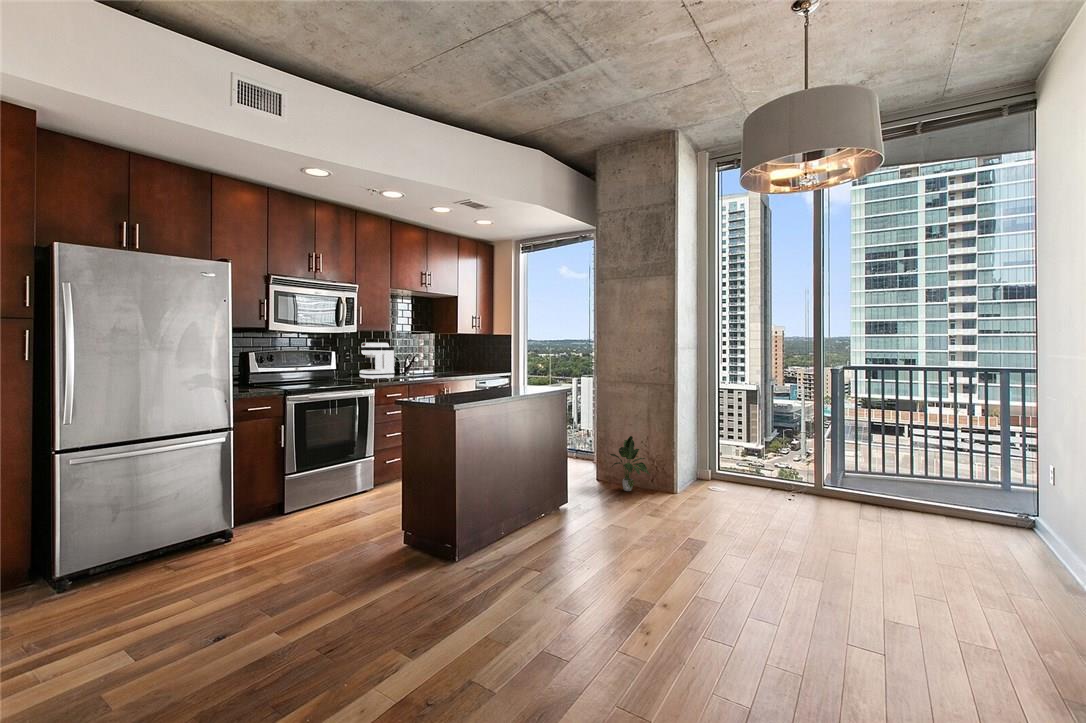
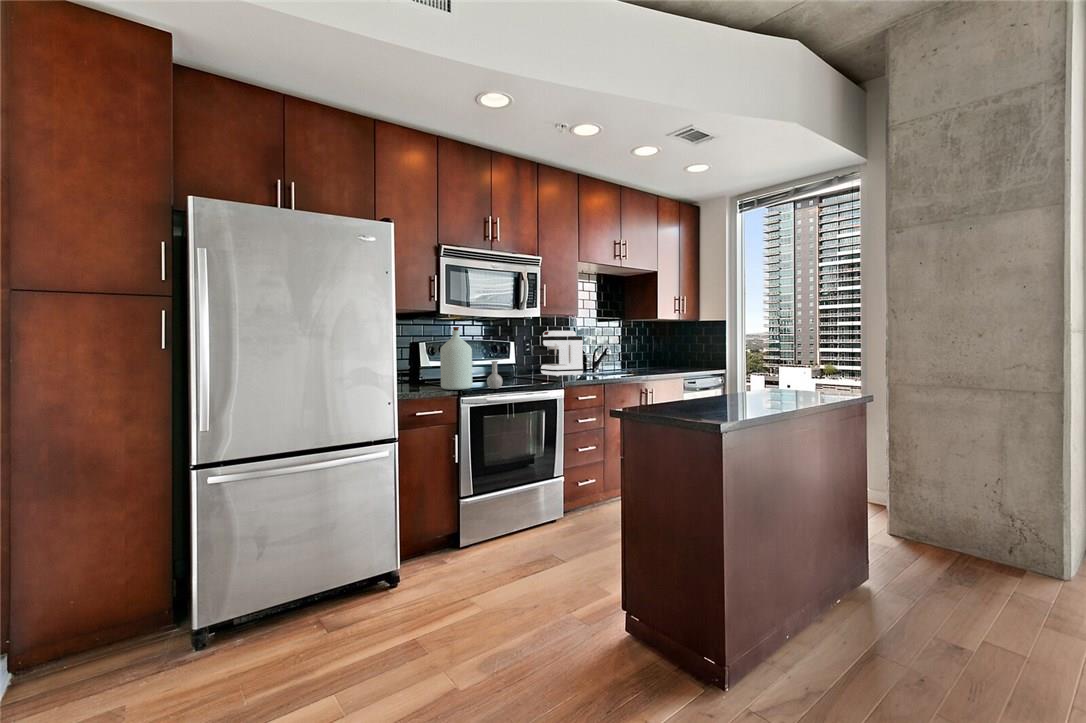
bottle: none [269,341,322,390] -> present [440,327,503,390]
potted plant: present [610,436,650,491] -> none [913,470,994,557]

